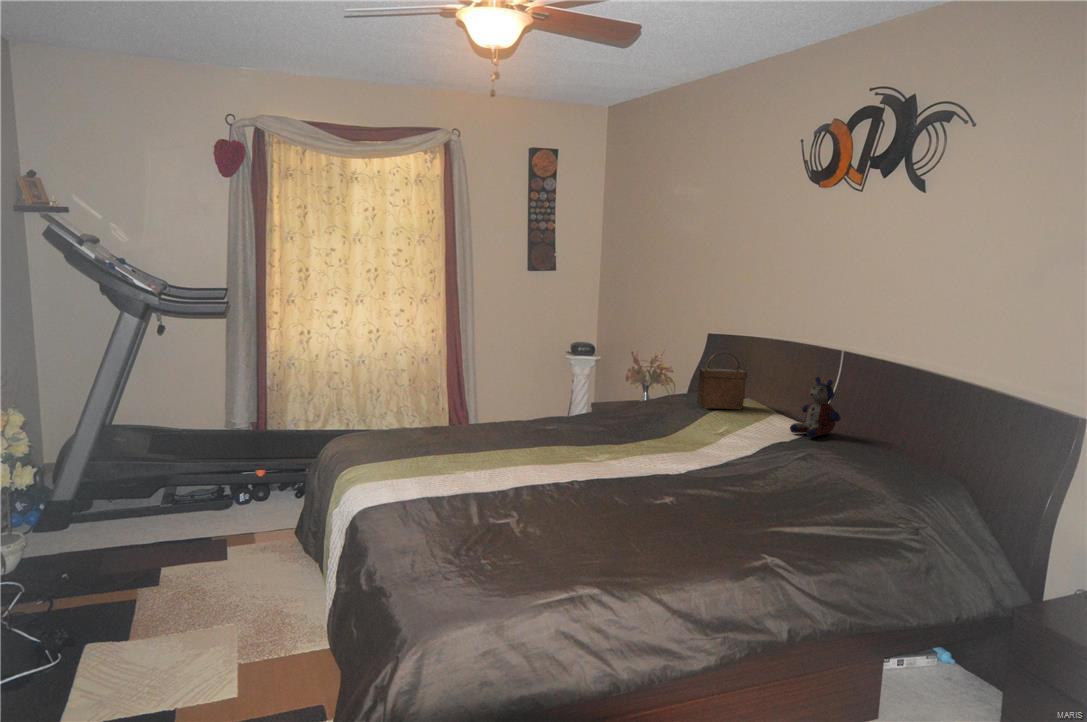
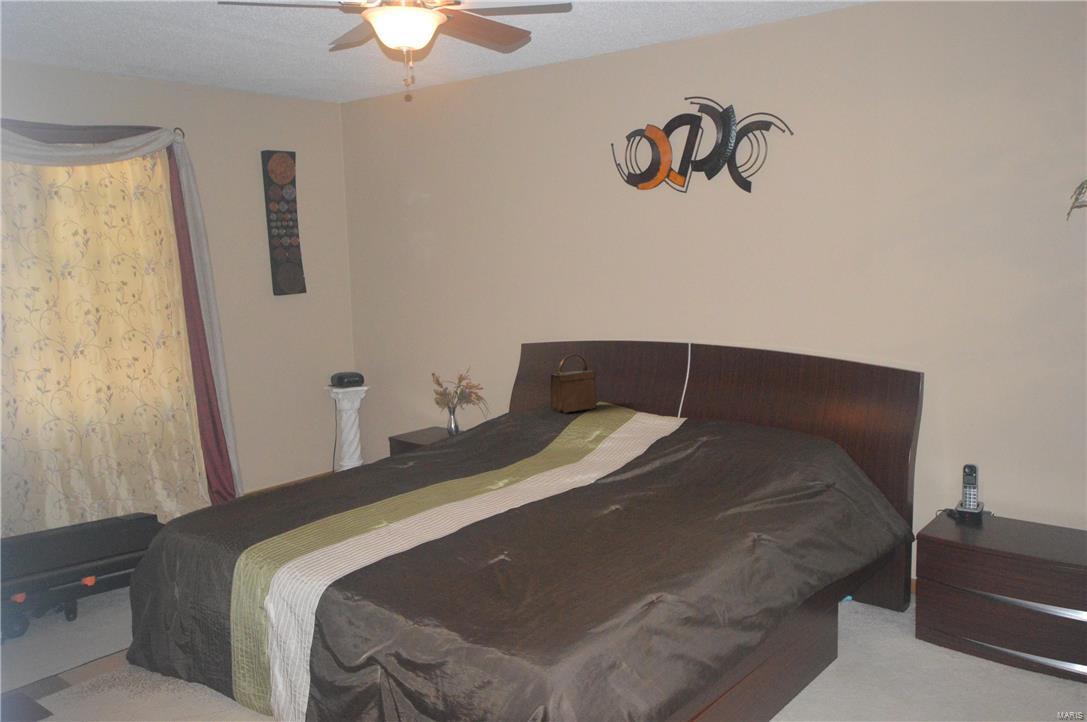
stuffed bear: present [790,377,840,438] -> none [666,365,709,422]

